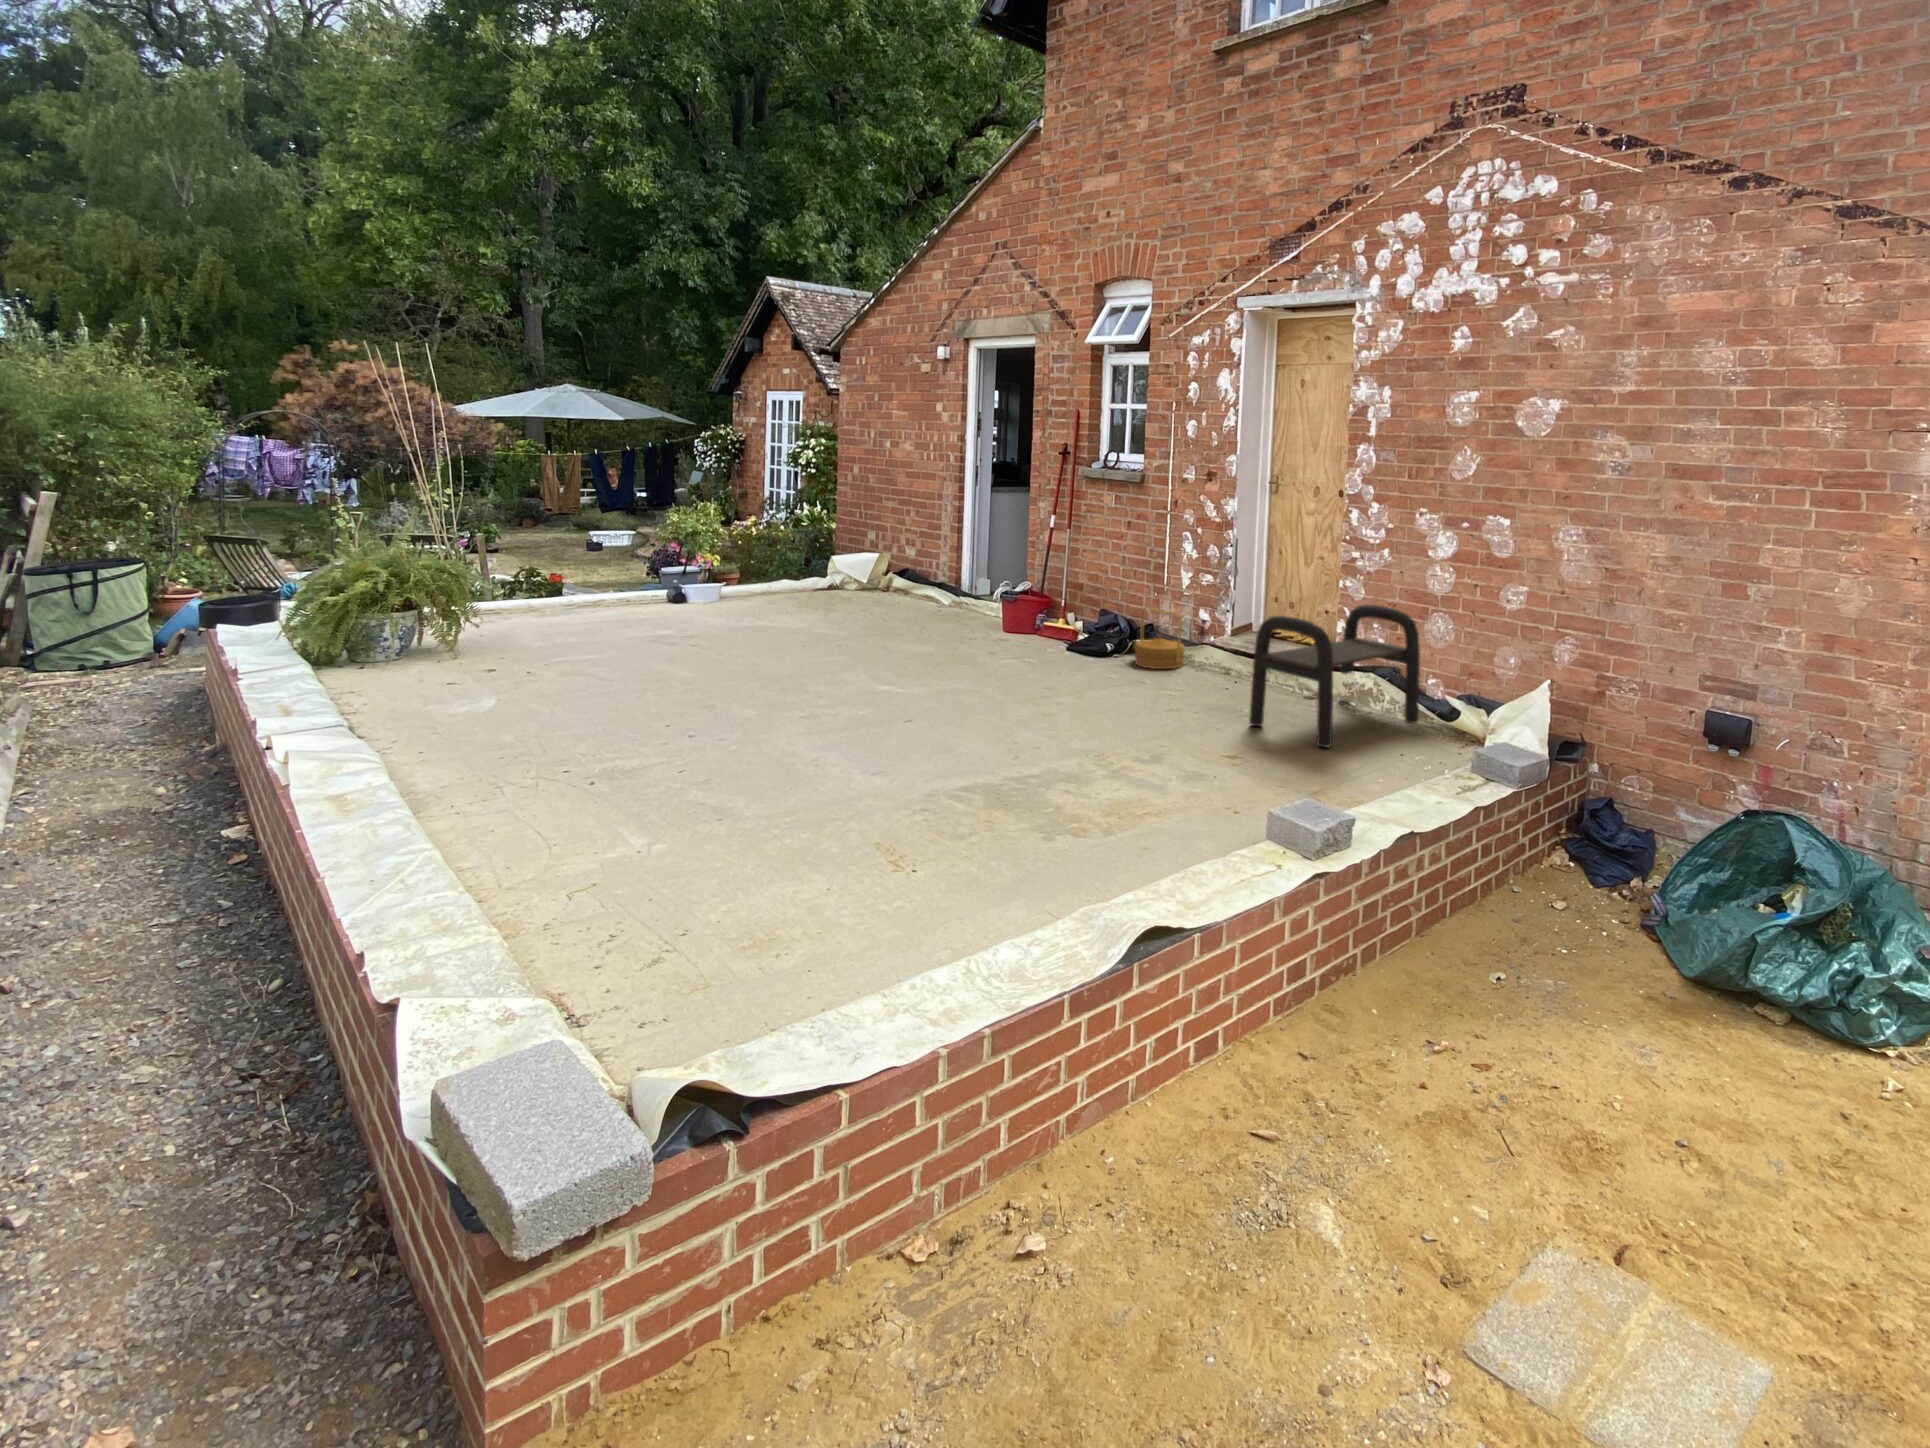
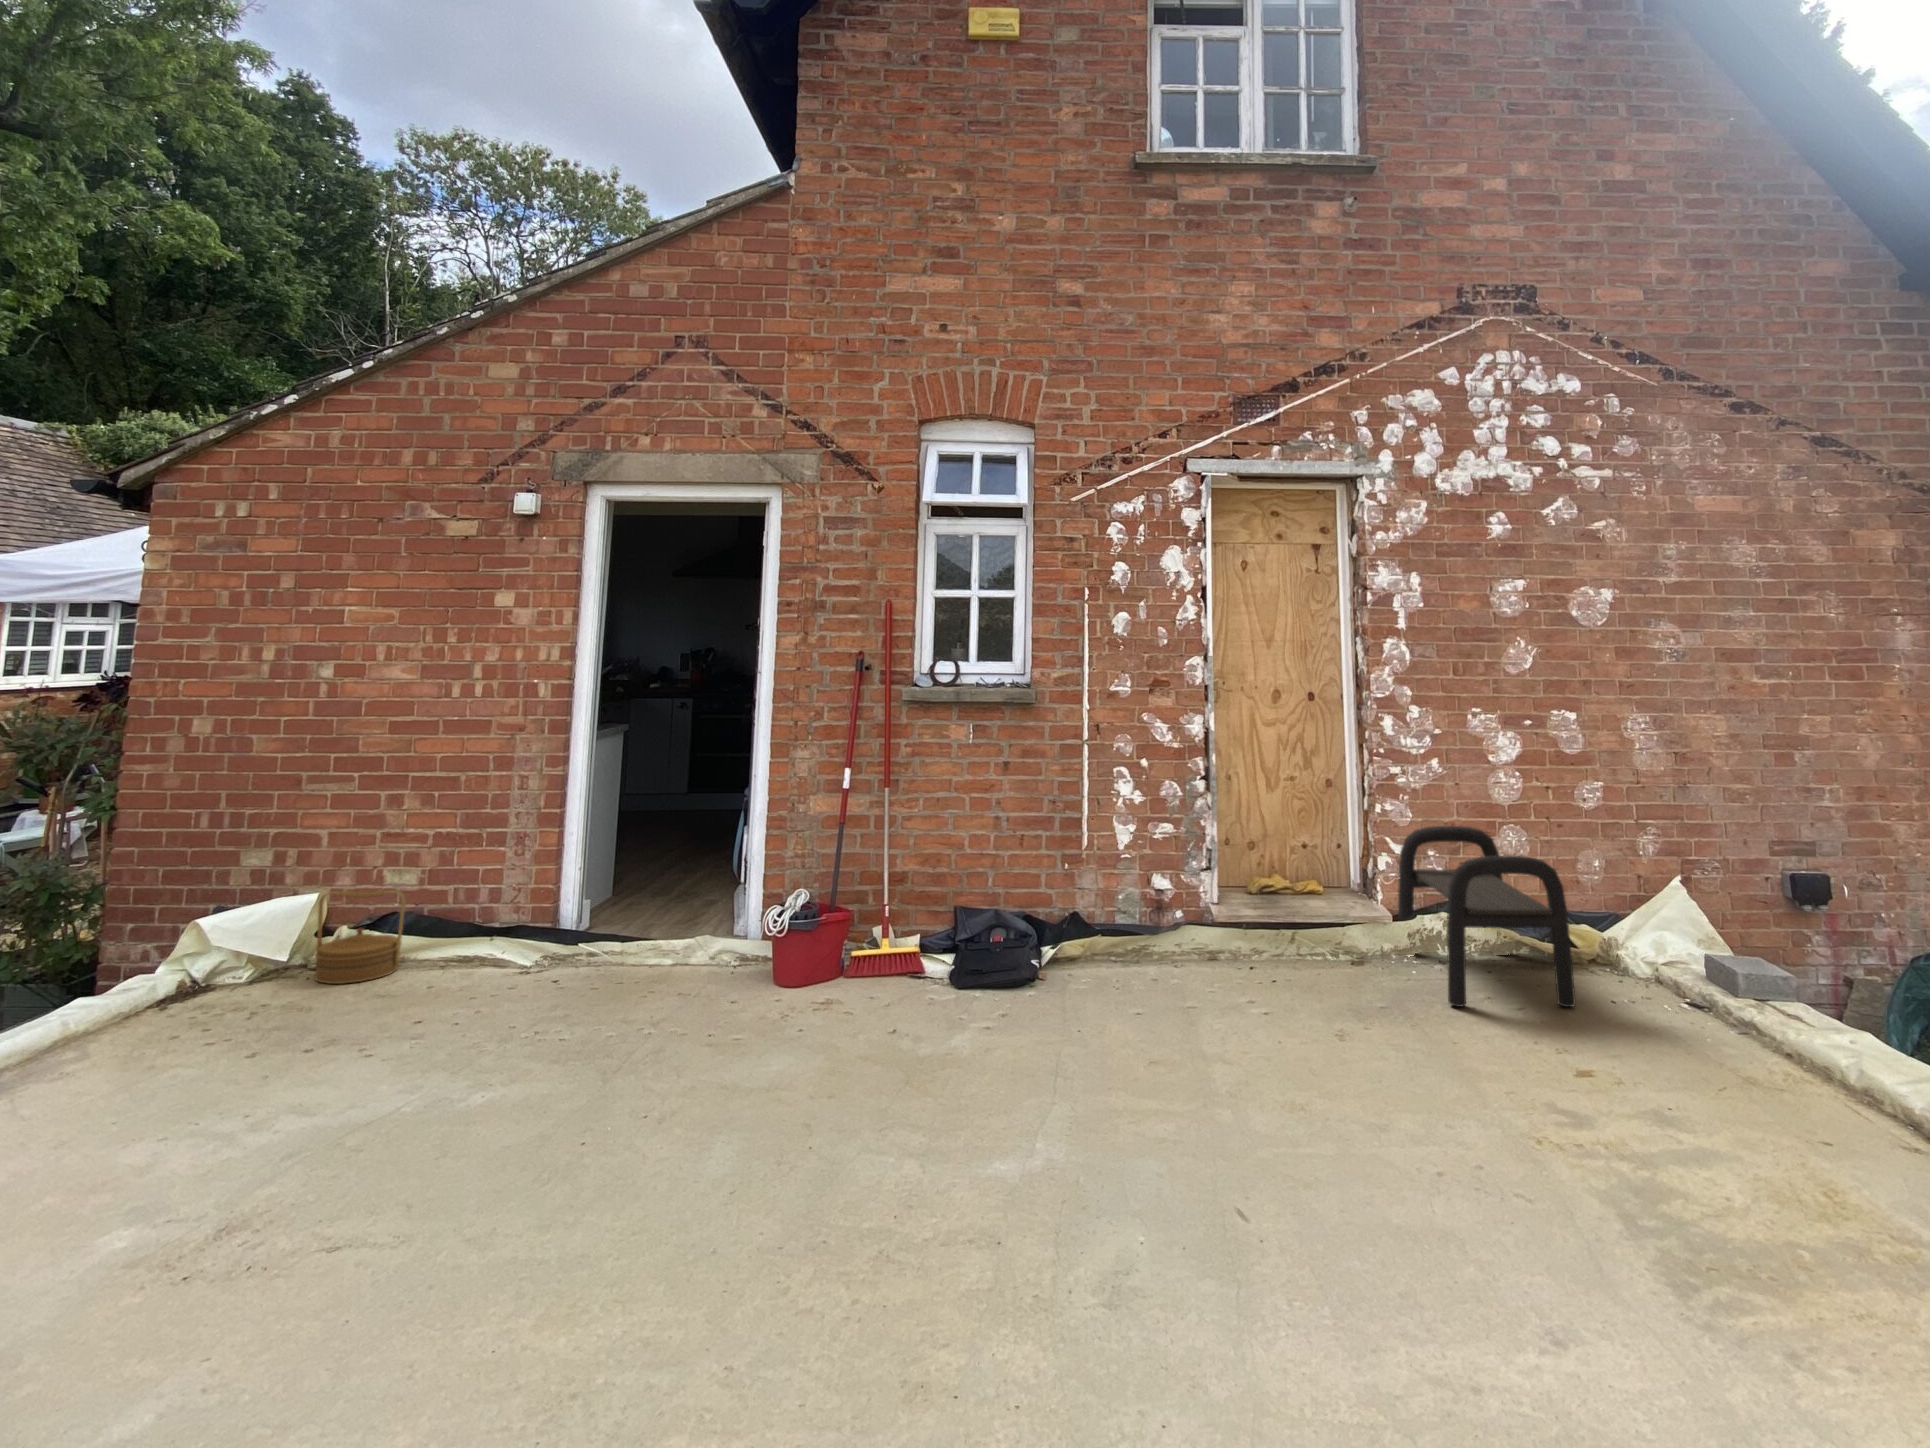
woven basket: present [1135,606,1184,669] -> present [315,890,406,984]

